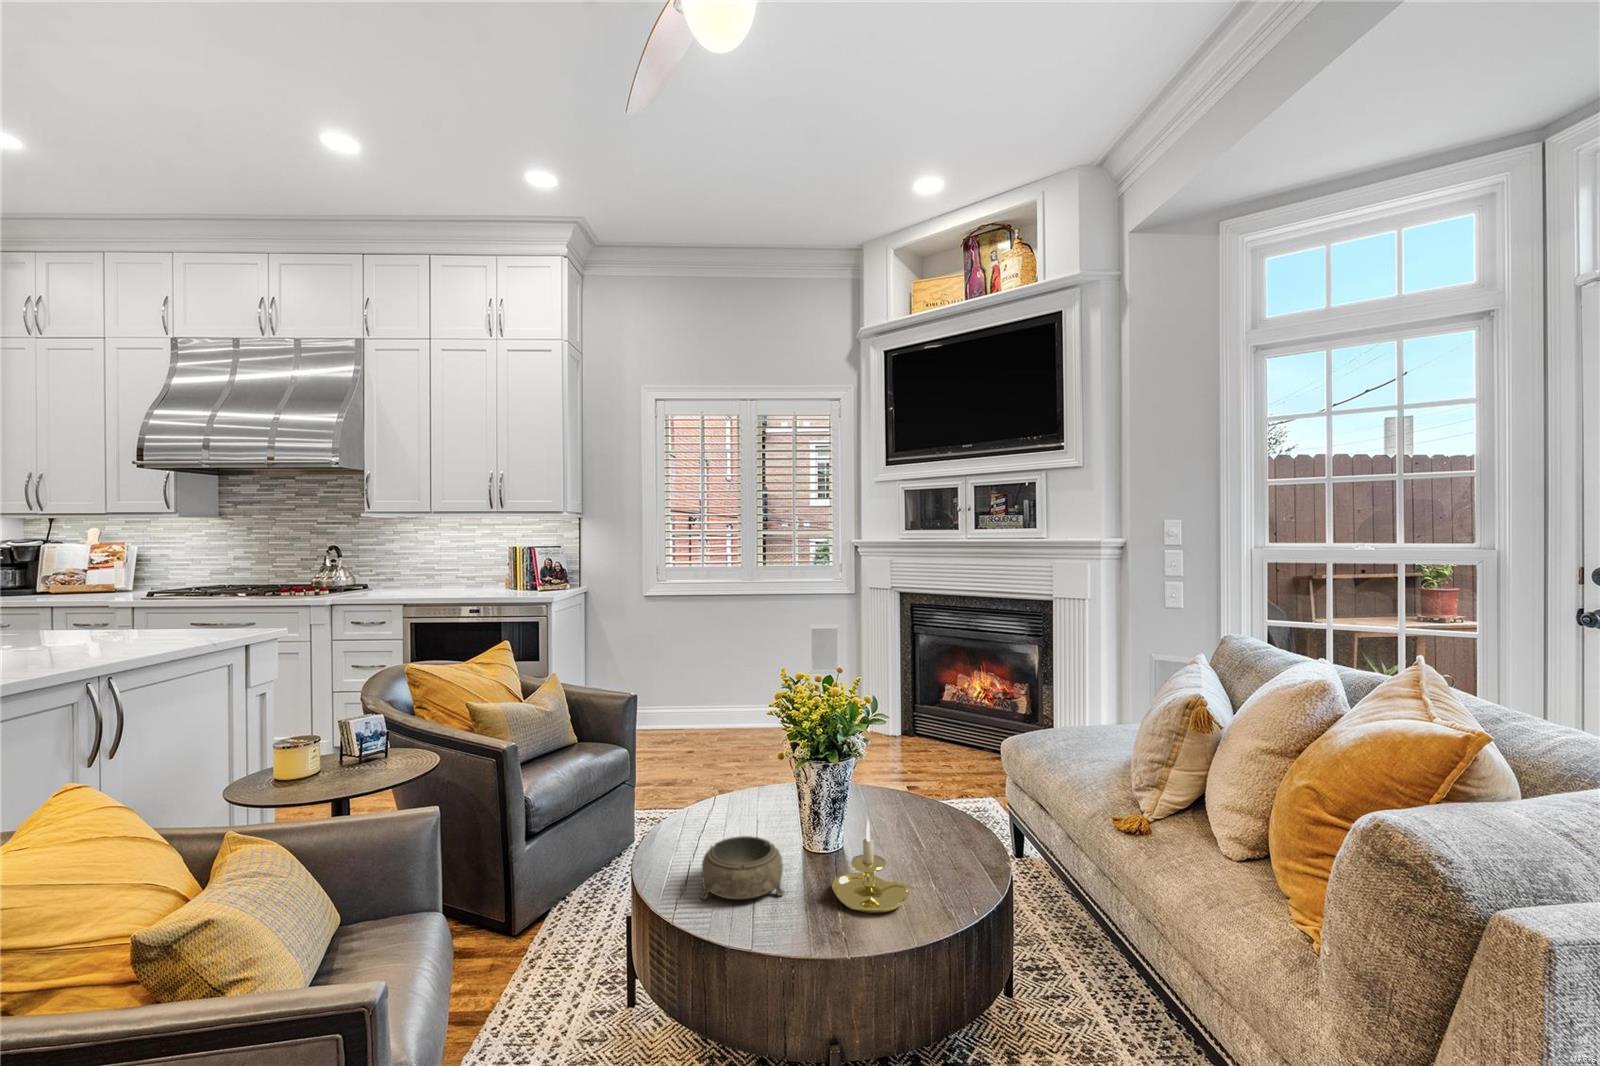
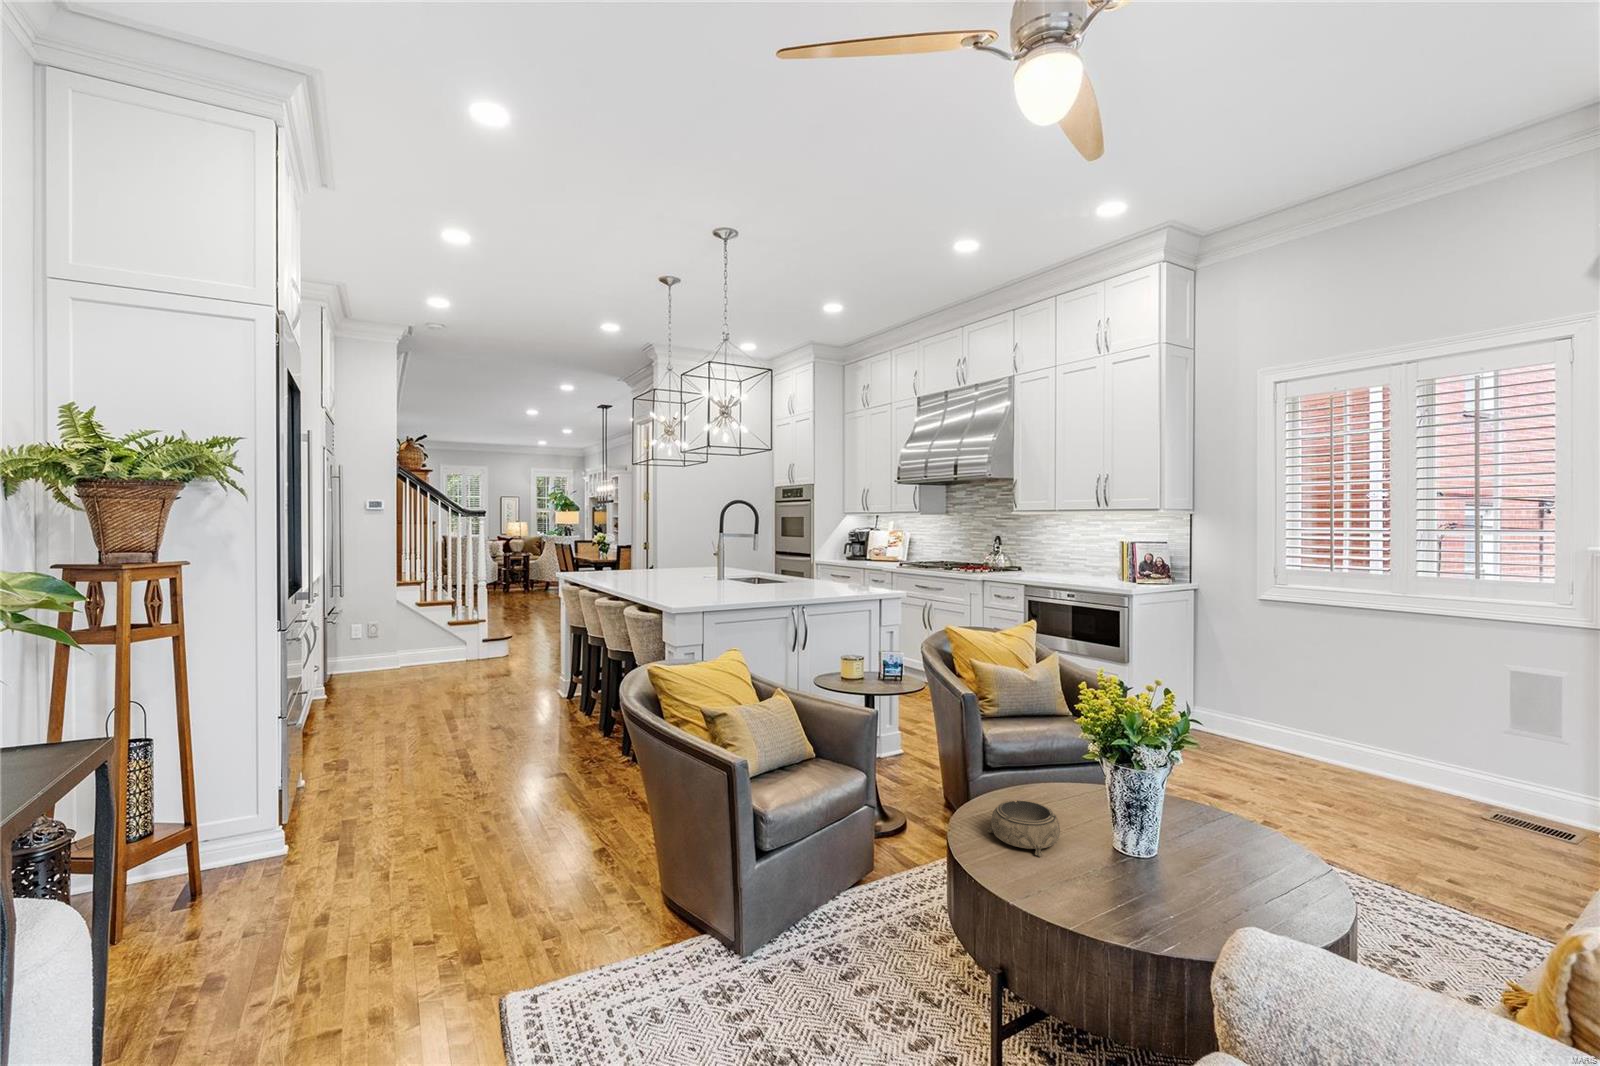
candle holder: present [832,820,915,913] -> none [1065,821,1129,907]

